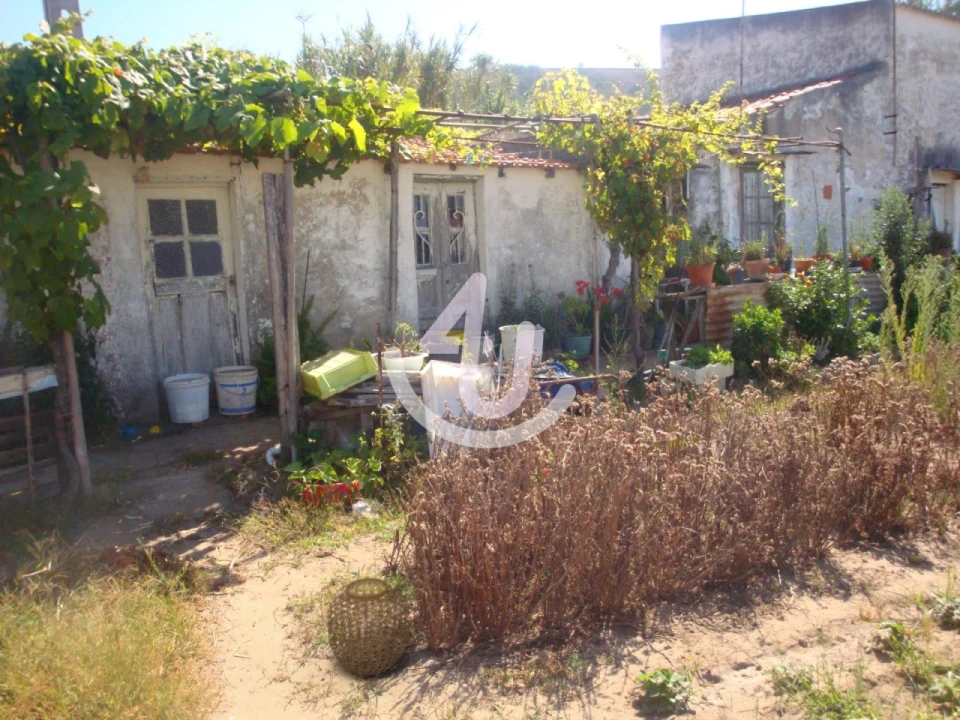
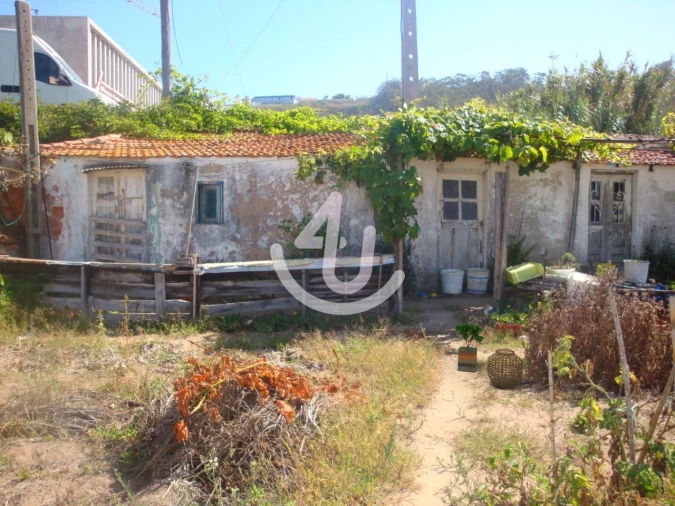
potted tree: none [229,521,308,642] -> present [455,323,485,372]

